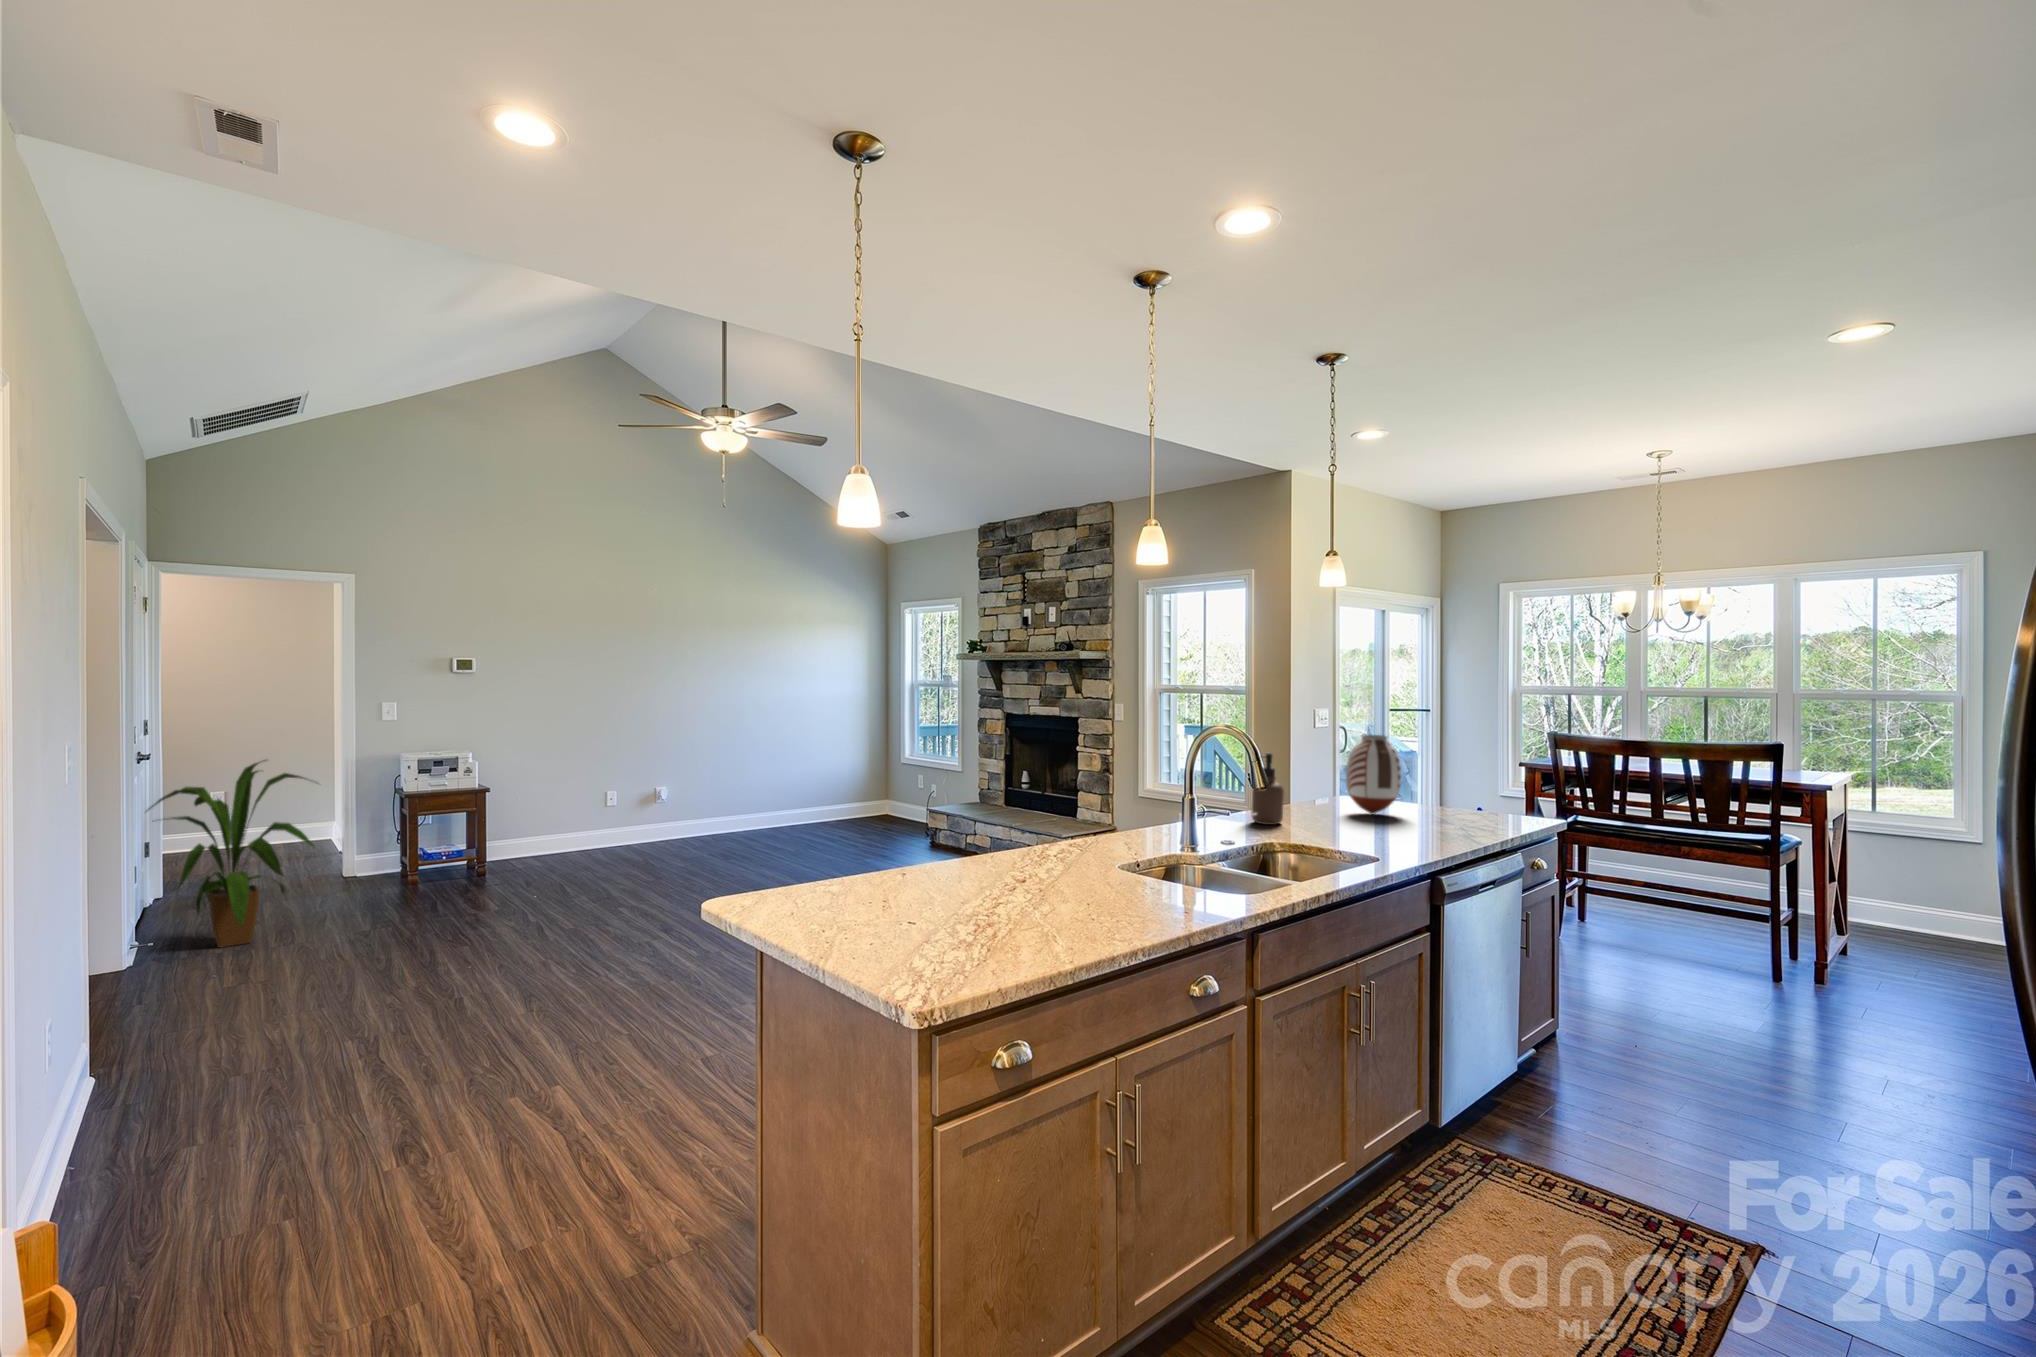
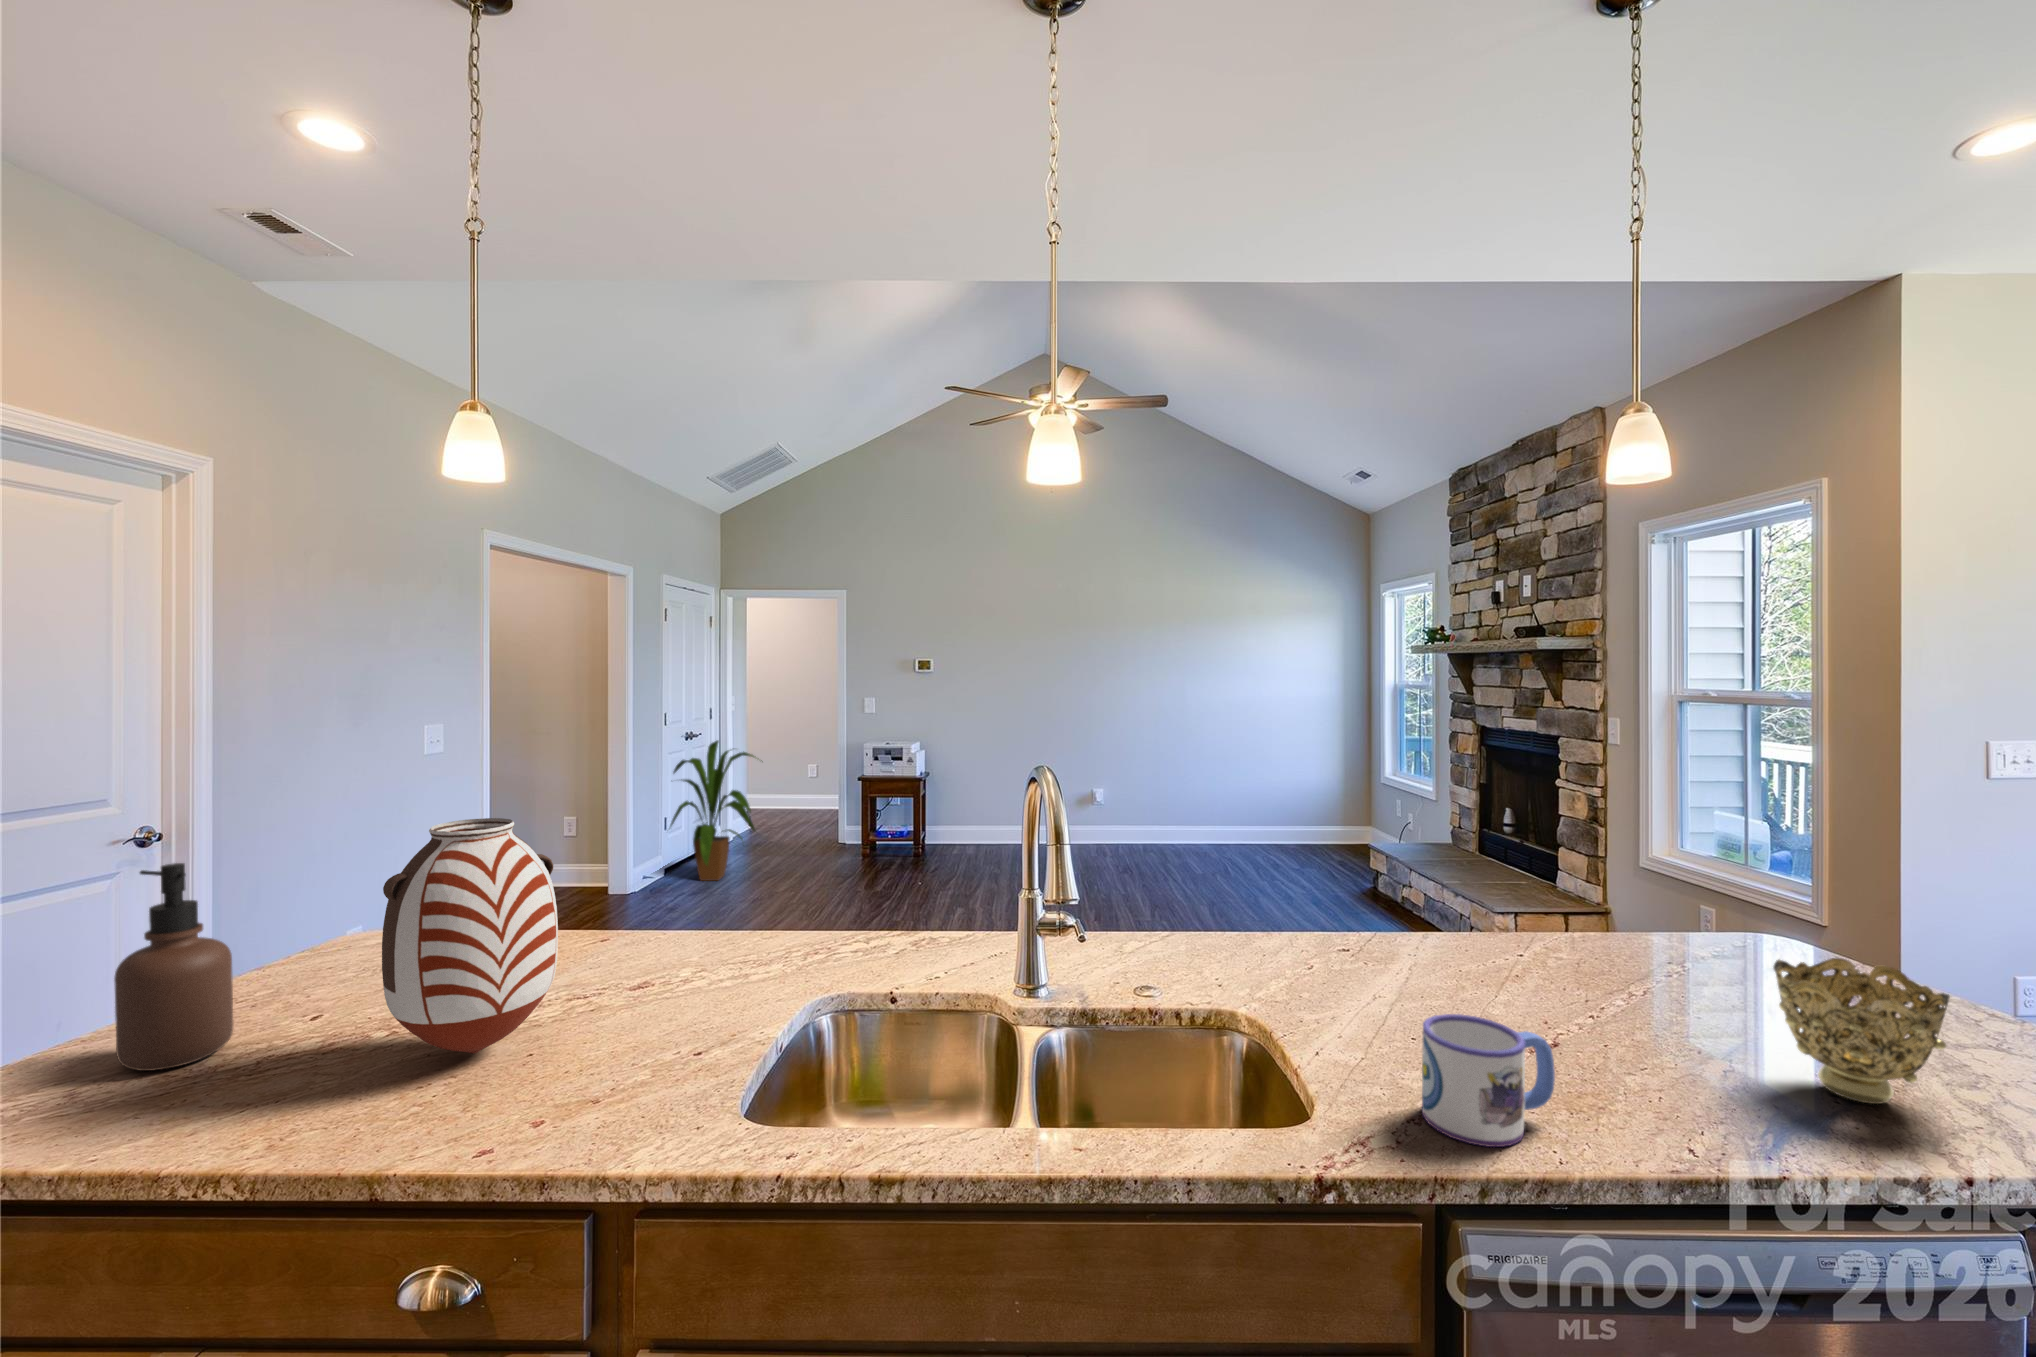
vase: present [1346,735,1401,814] -> present [382,818,558,1054]
soap dispenser: present [1252,753,1284,825] -> present [114,863,233,1071]
decorative bowl: none [1419,783,1466,827] -> present [1773,958,1950,1104]
mug: none [1382,812,1419,850] -> present [1422,1014,1555,1147]

